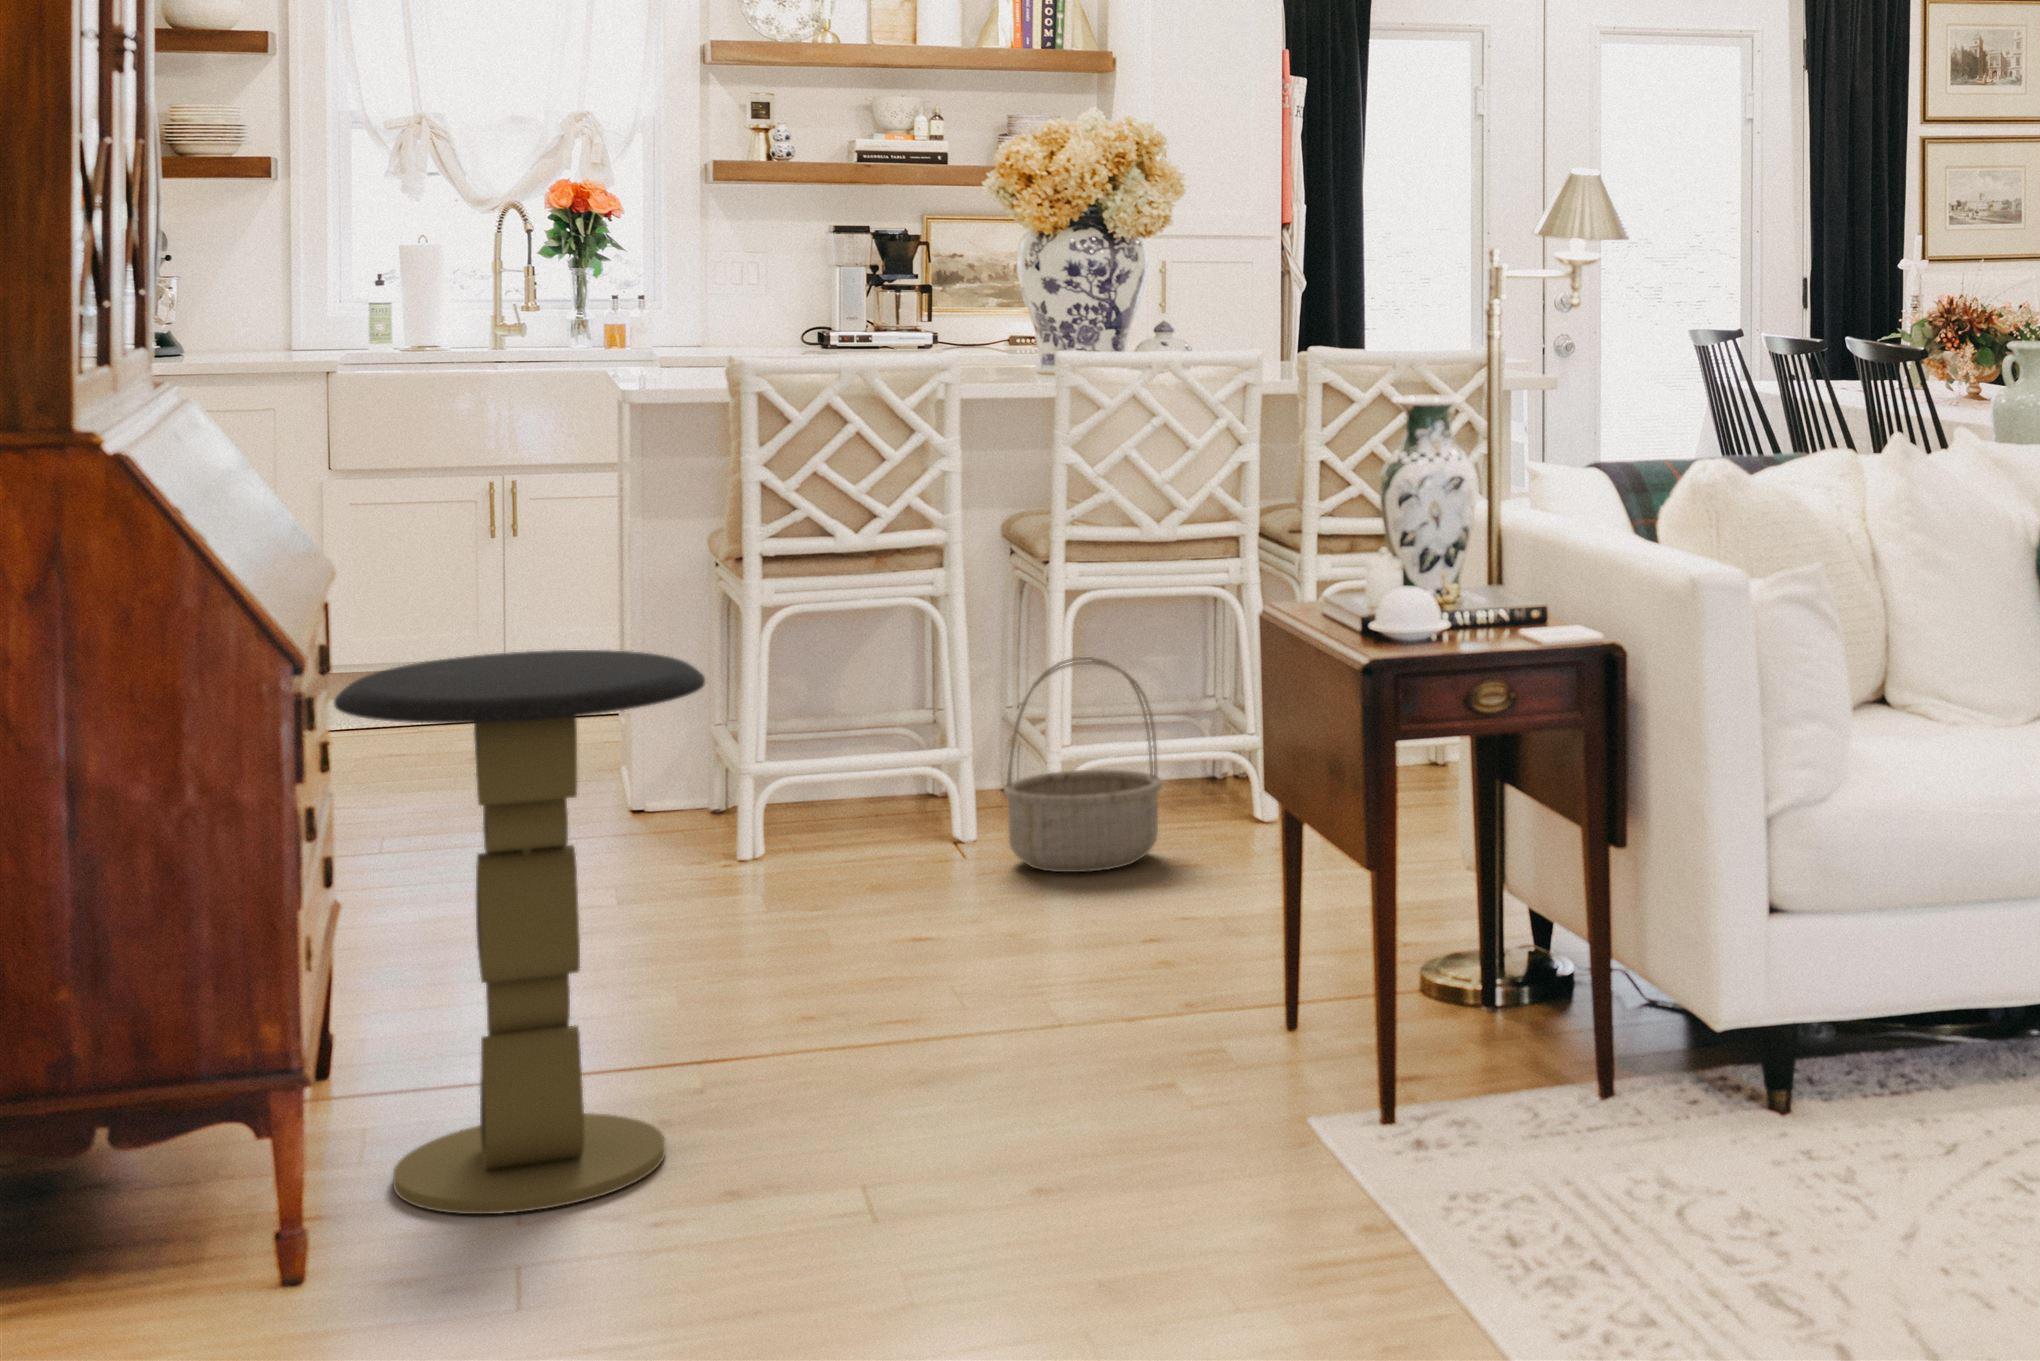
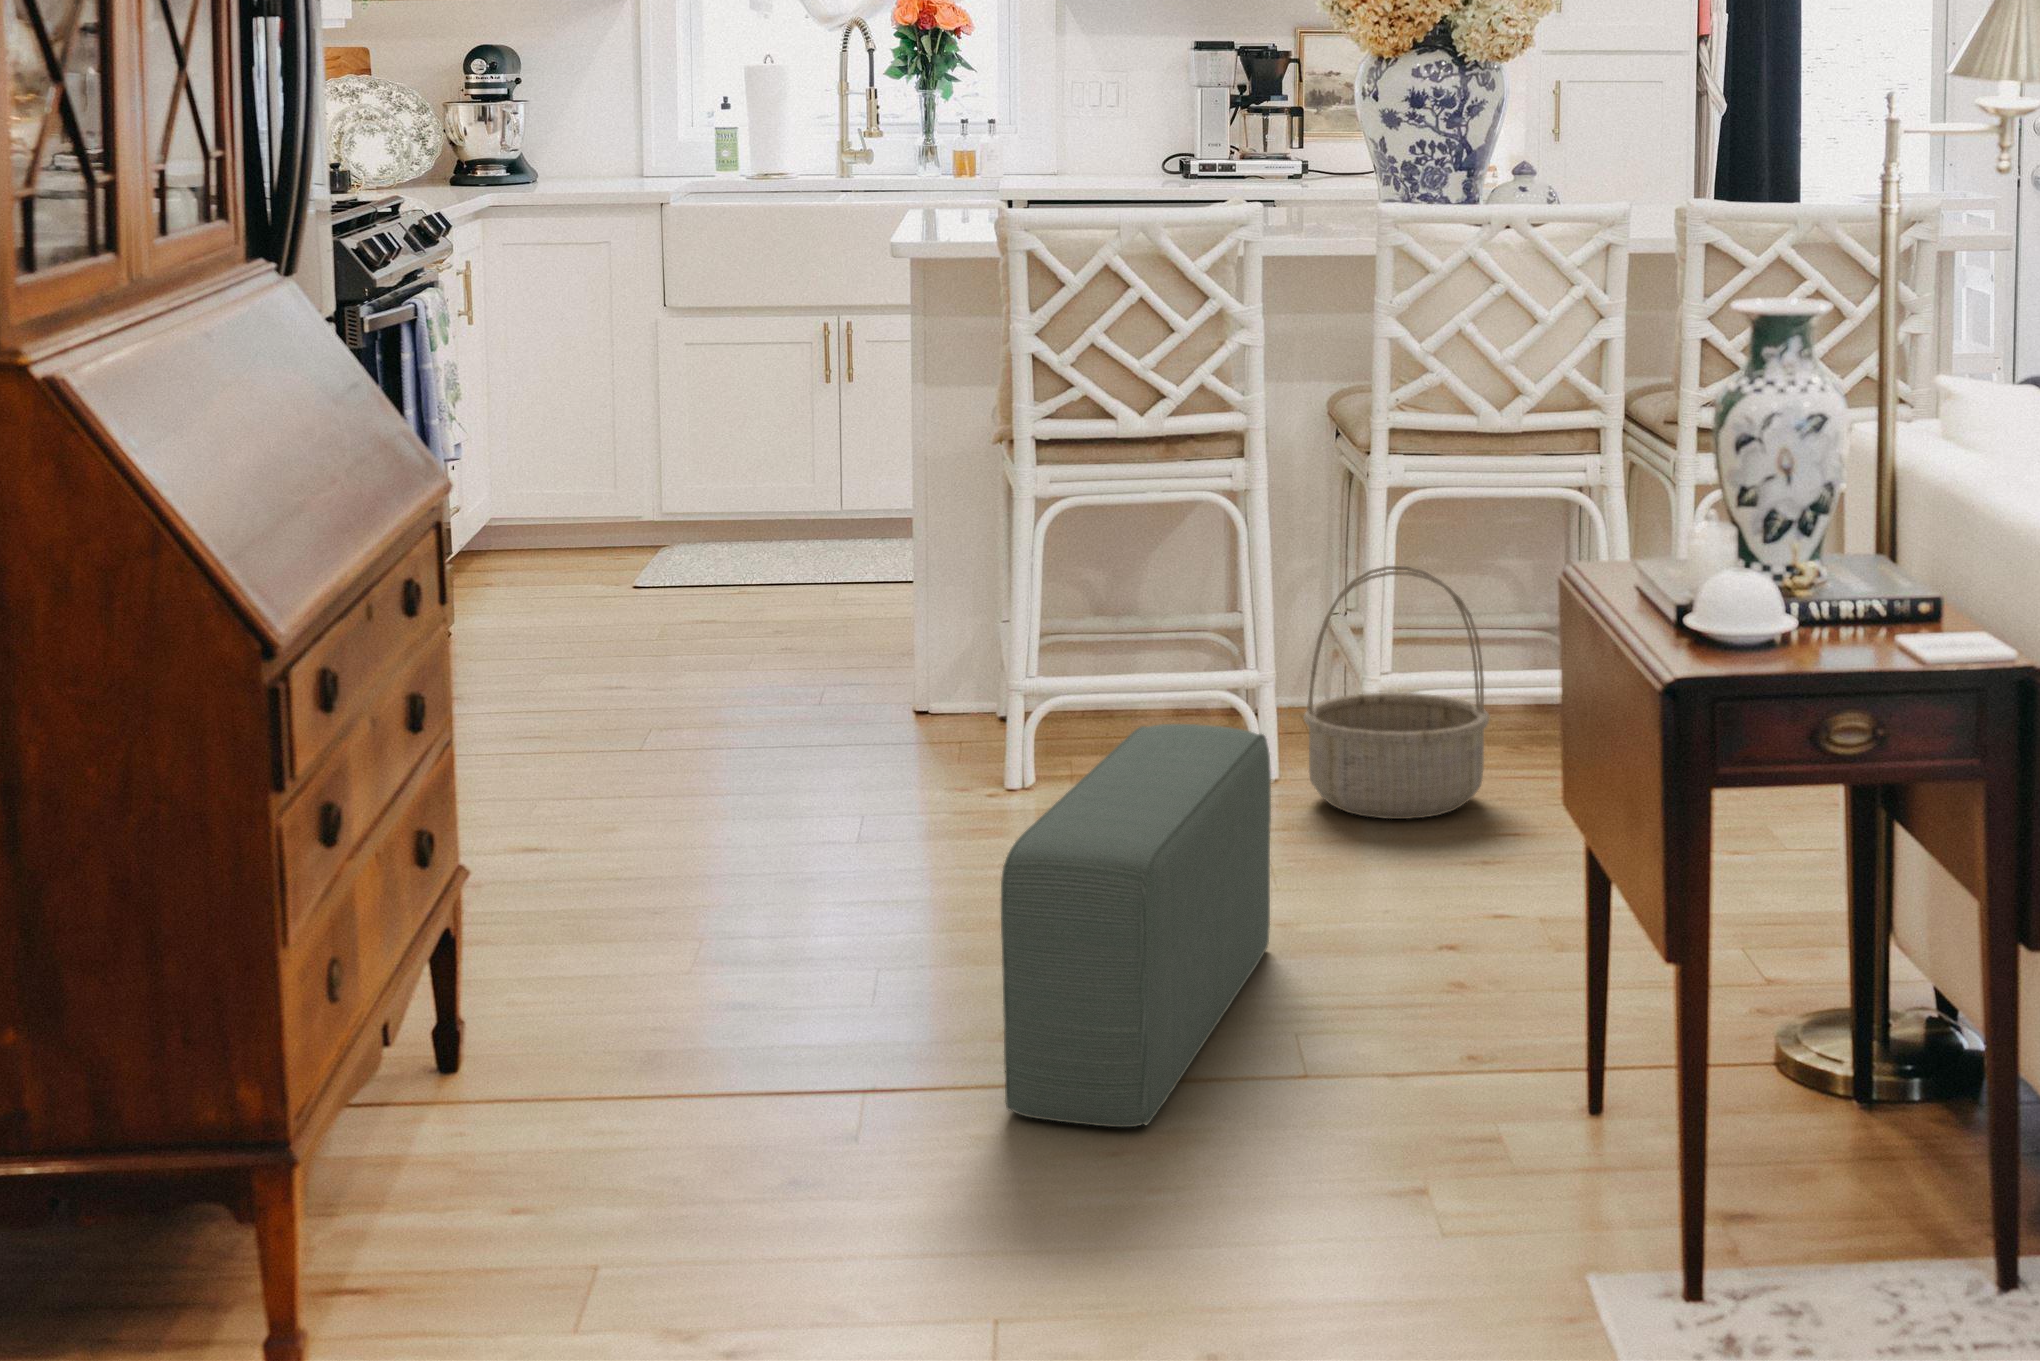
side table: present [334,650,705,1214] -> none [409,588,839,1281]
pouf: none [816,776,1007,1081] -> present [1001,724,1271,1127]

